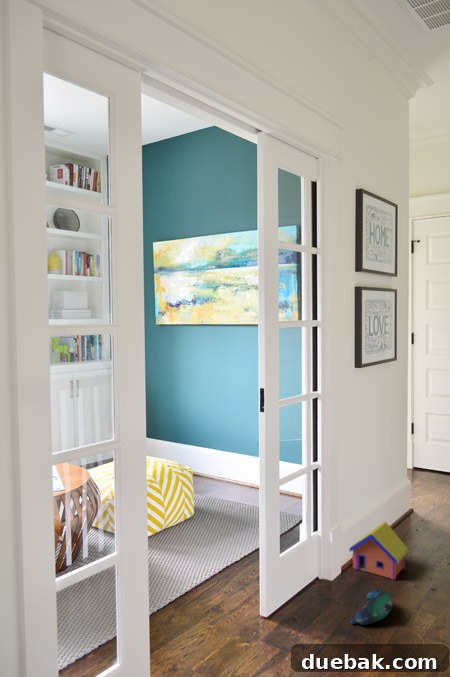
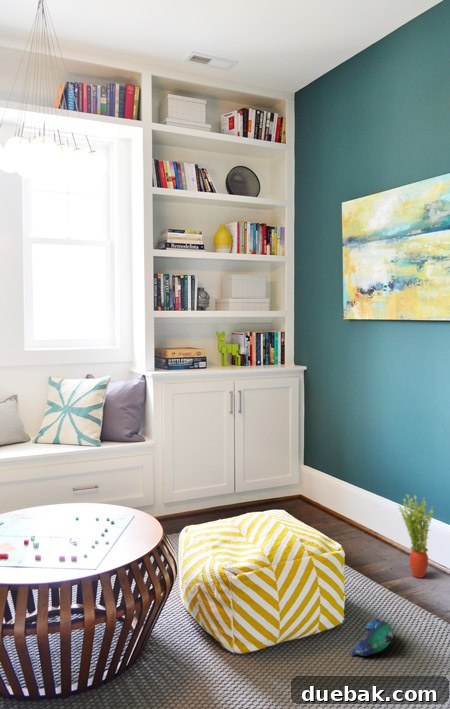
potted plant: none [396,469,431,550] -> present [399,495,433,578]
toy house: present [350,522,408,579] -> none [349,549,408,609]

